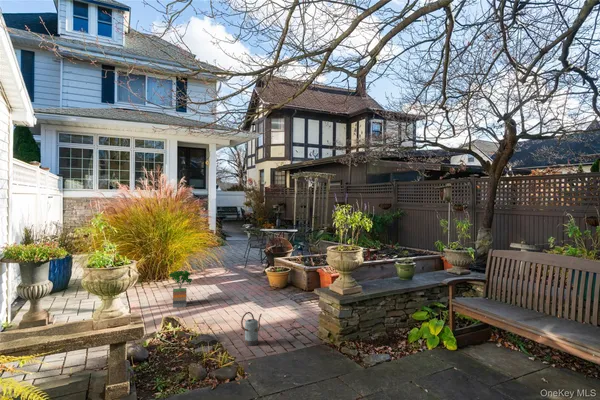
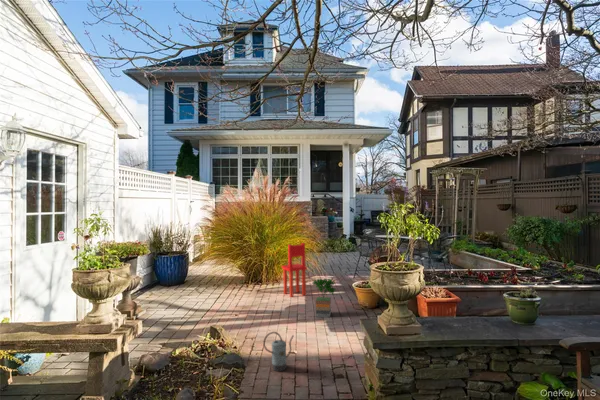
chair: none [191,237,217,289] -> present [282,243,307,297]
potted tree: present [169,270,192,307] -> present [313,279,336,317]

